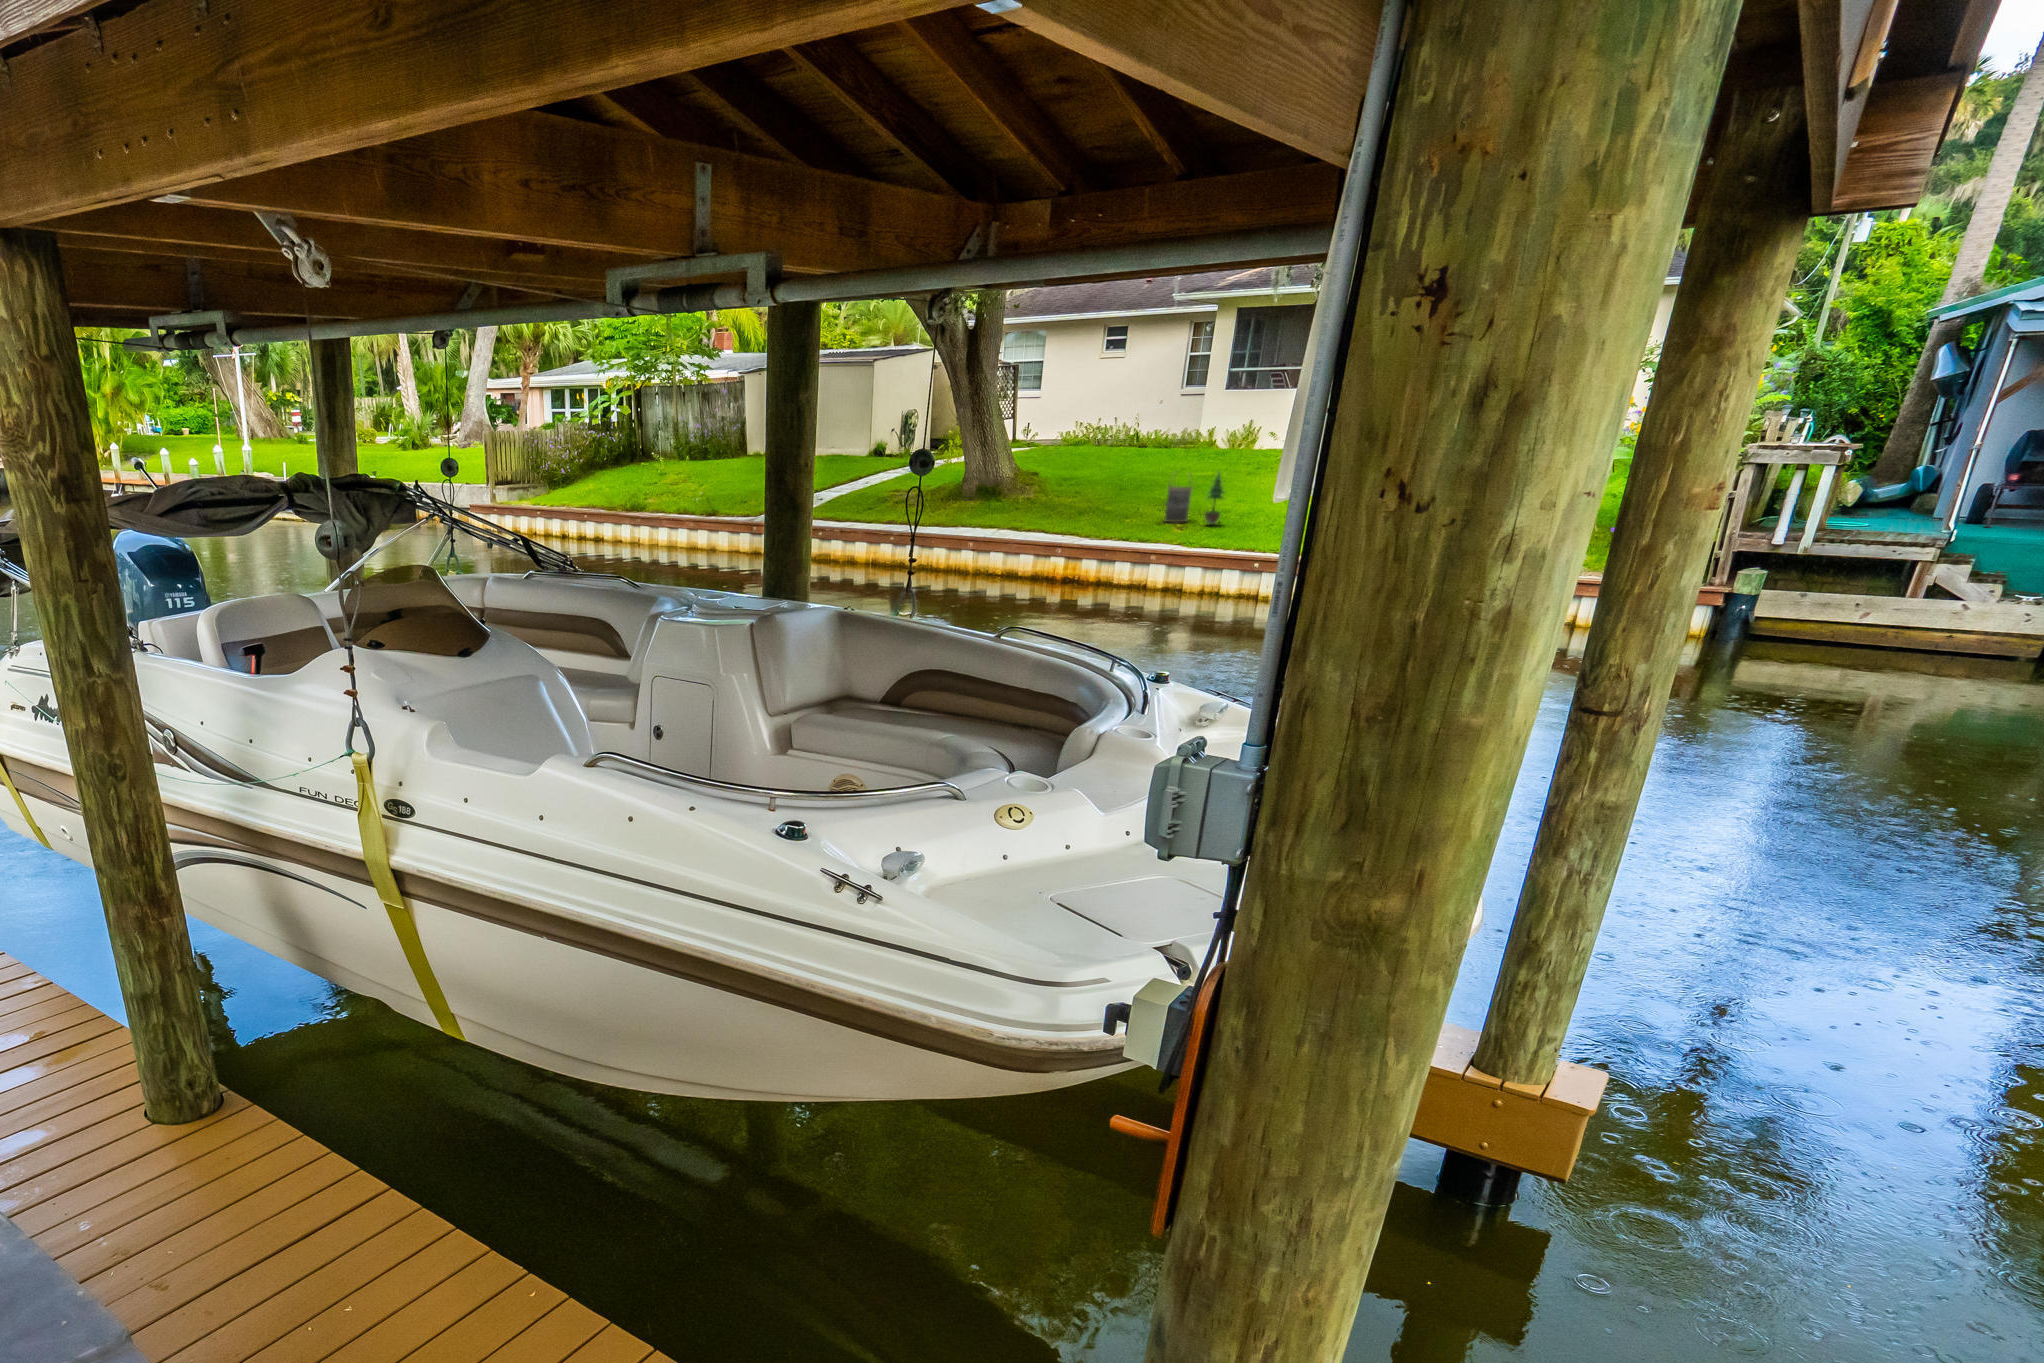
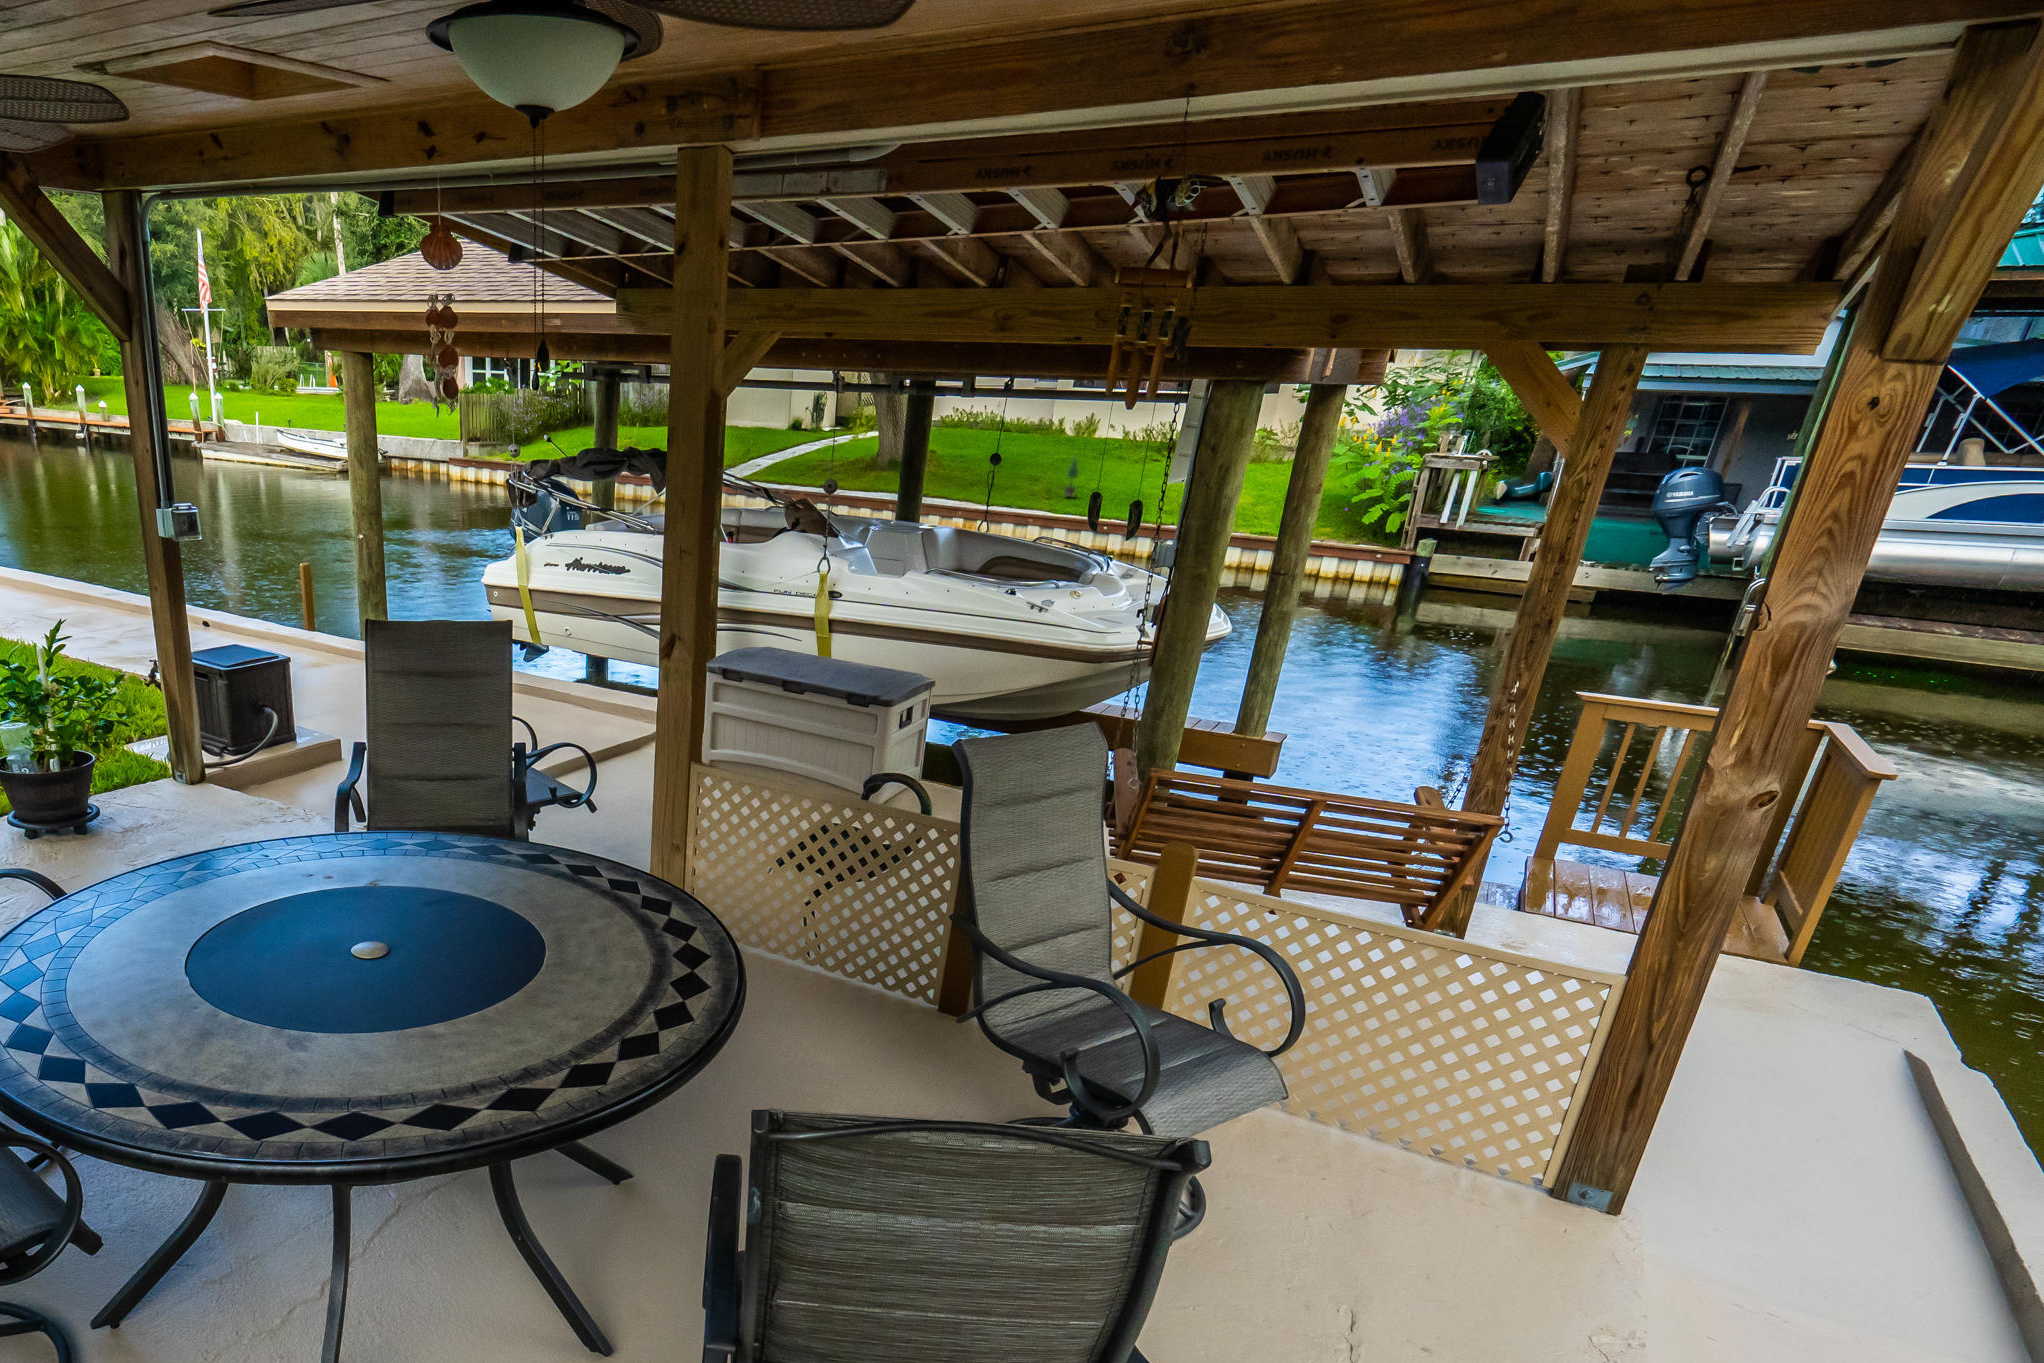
basket: present [1164,473,1192,522] -> none [1034,455,1056,494]

